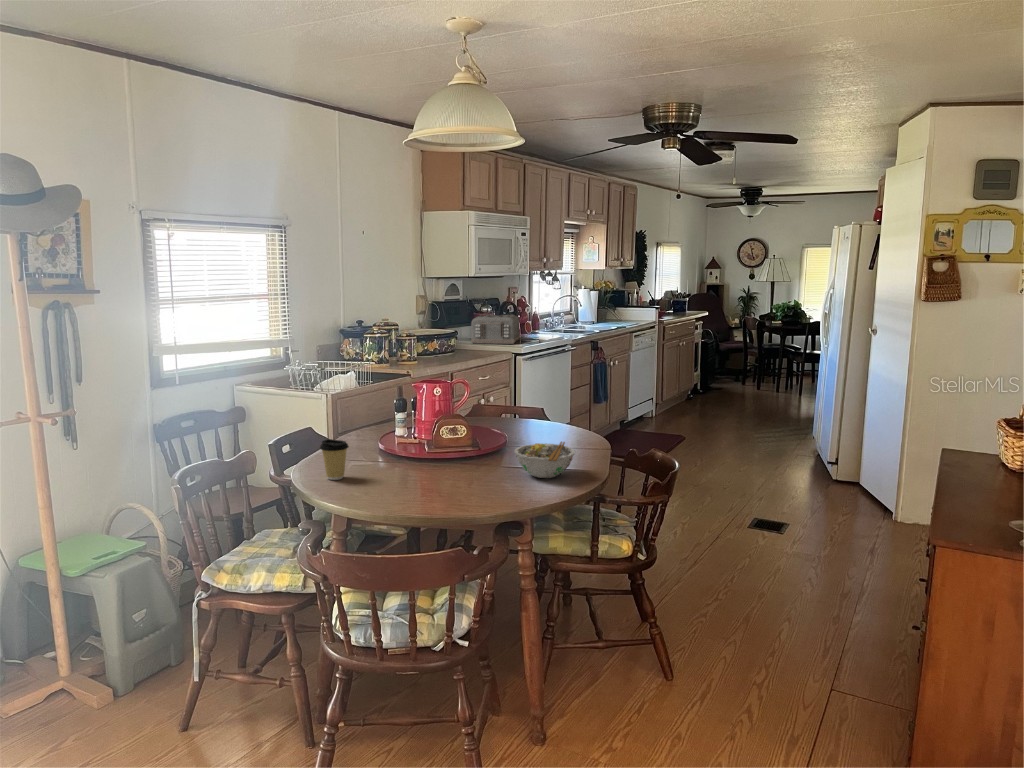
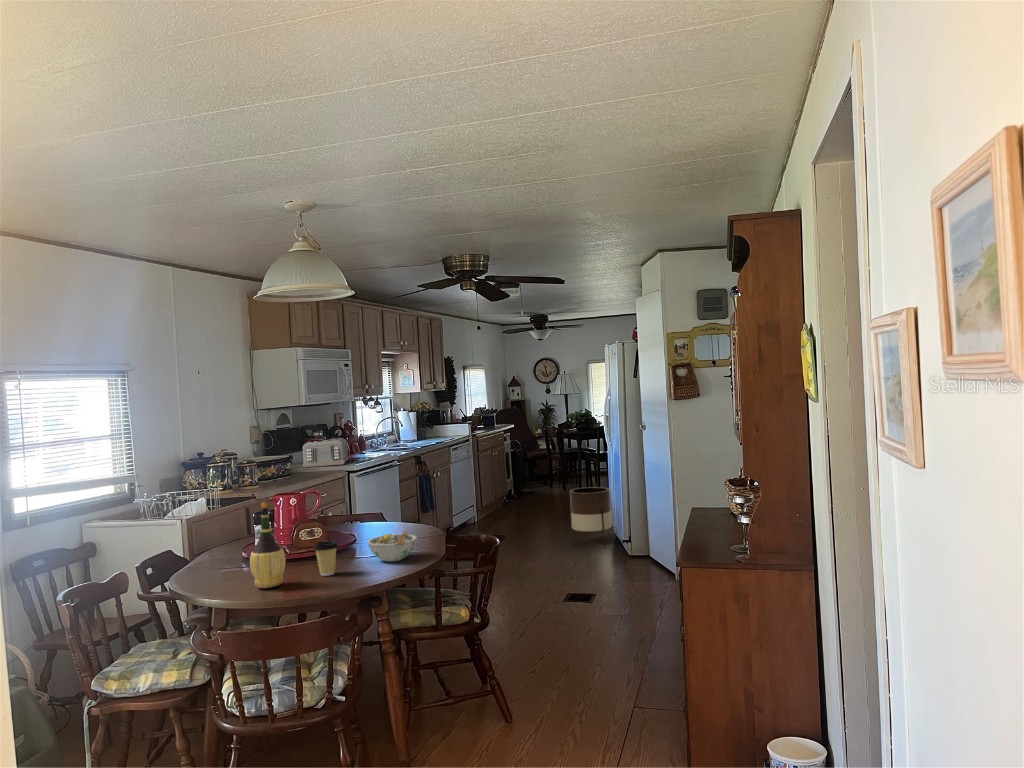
planter: none [761,393,815,465] -> present [569,487,612,548]
wine bottle: none [372,394,413,496] -> present [250,503,286,588]
coffee cup: present [320,439,349,480] -> present [314,541,338,576]

